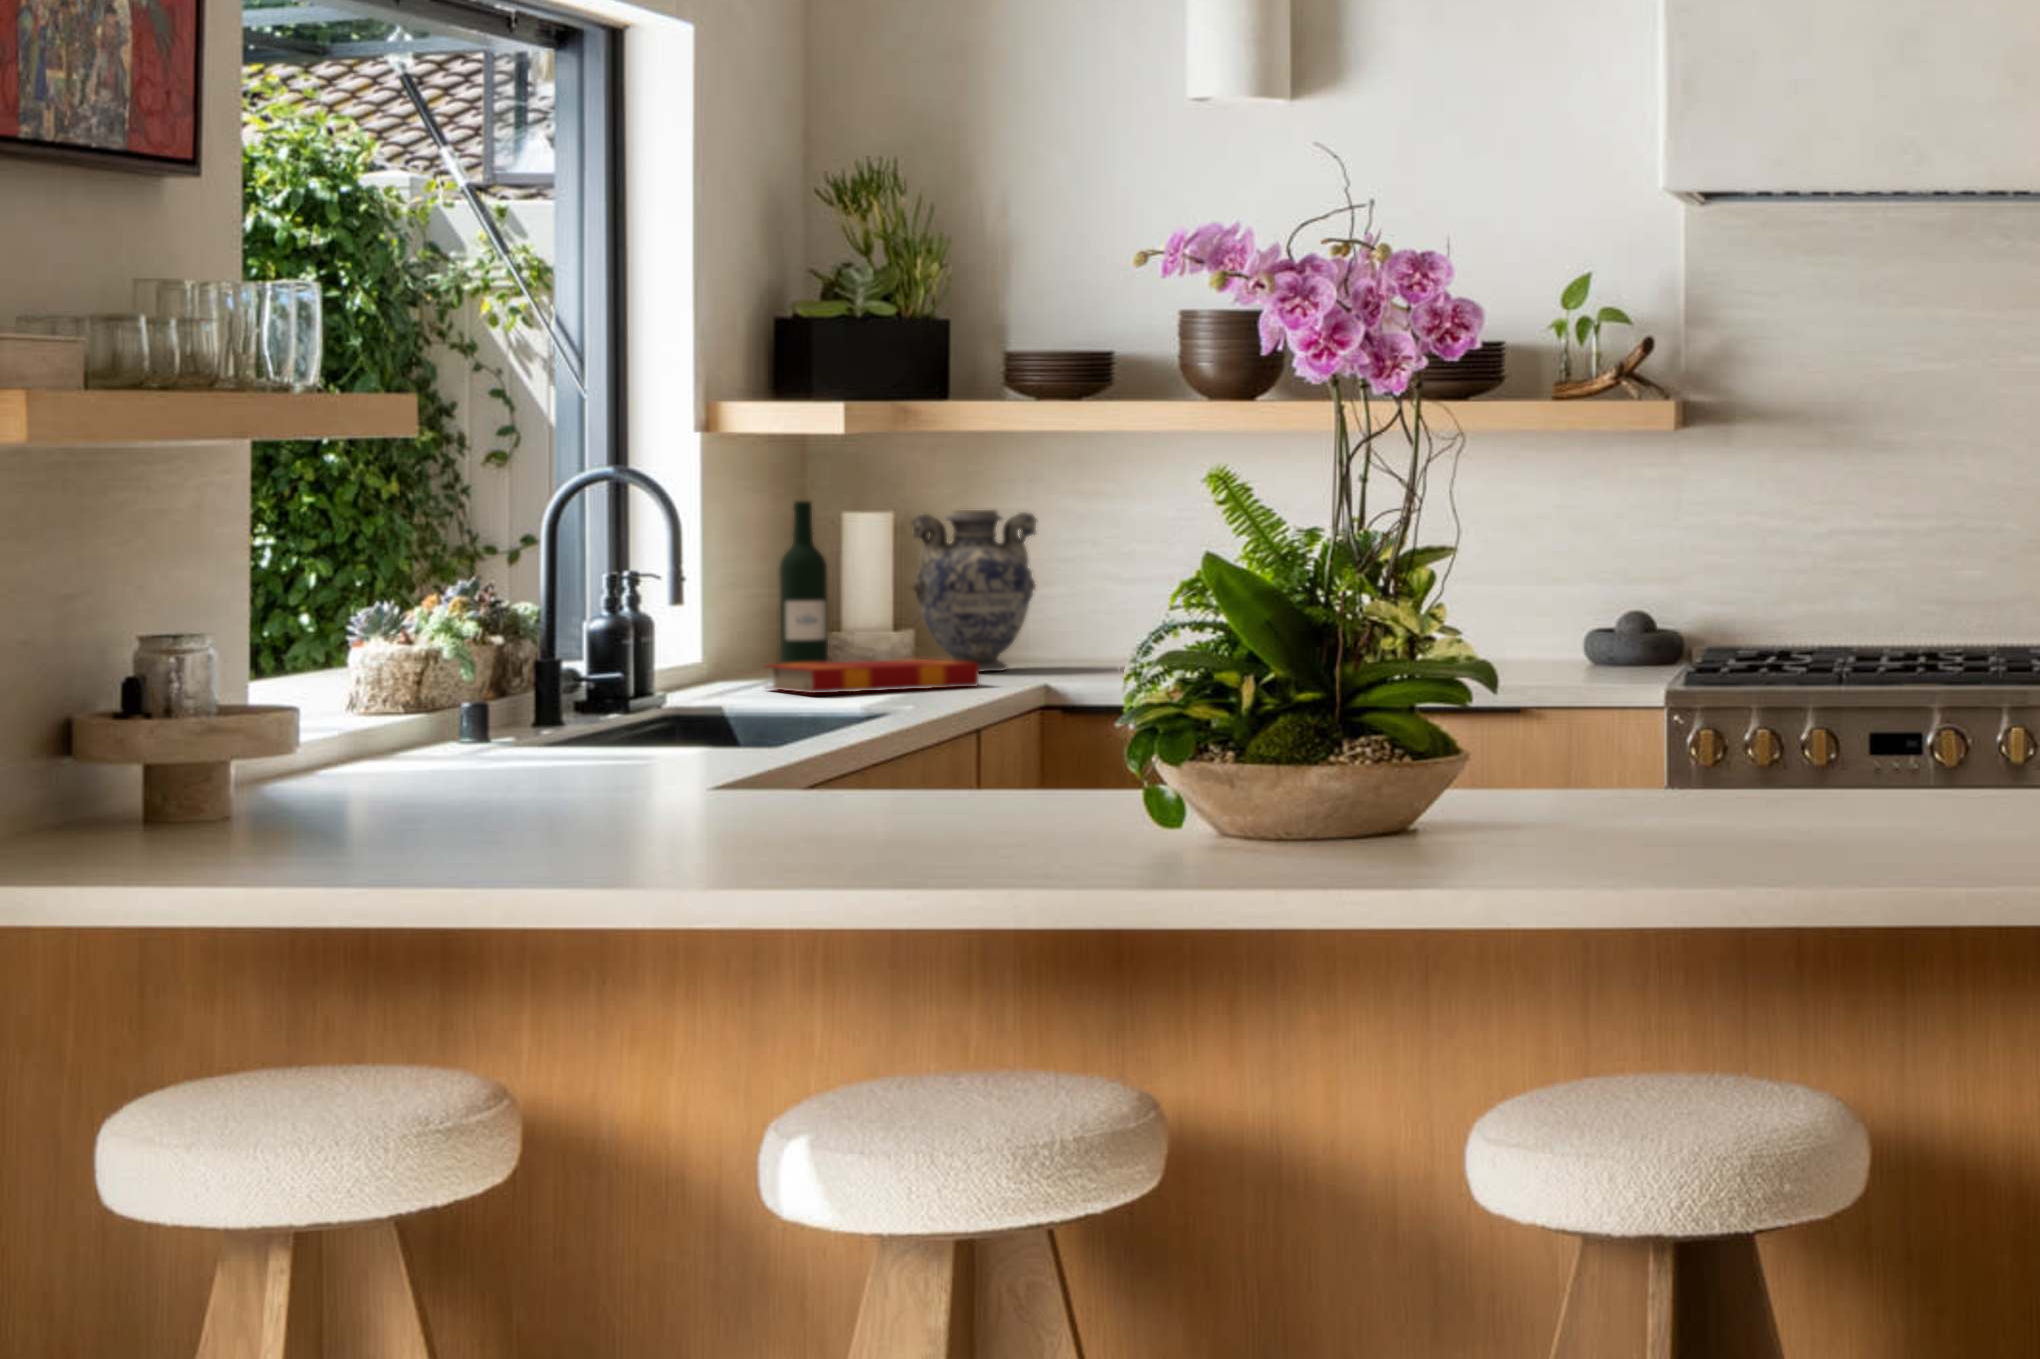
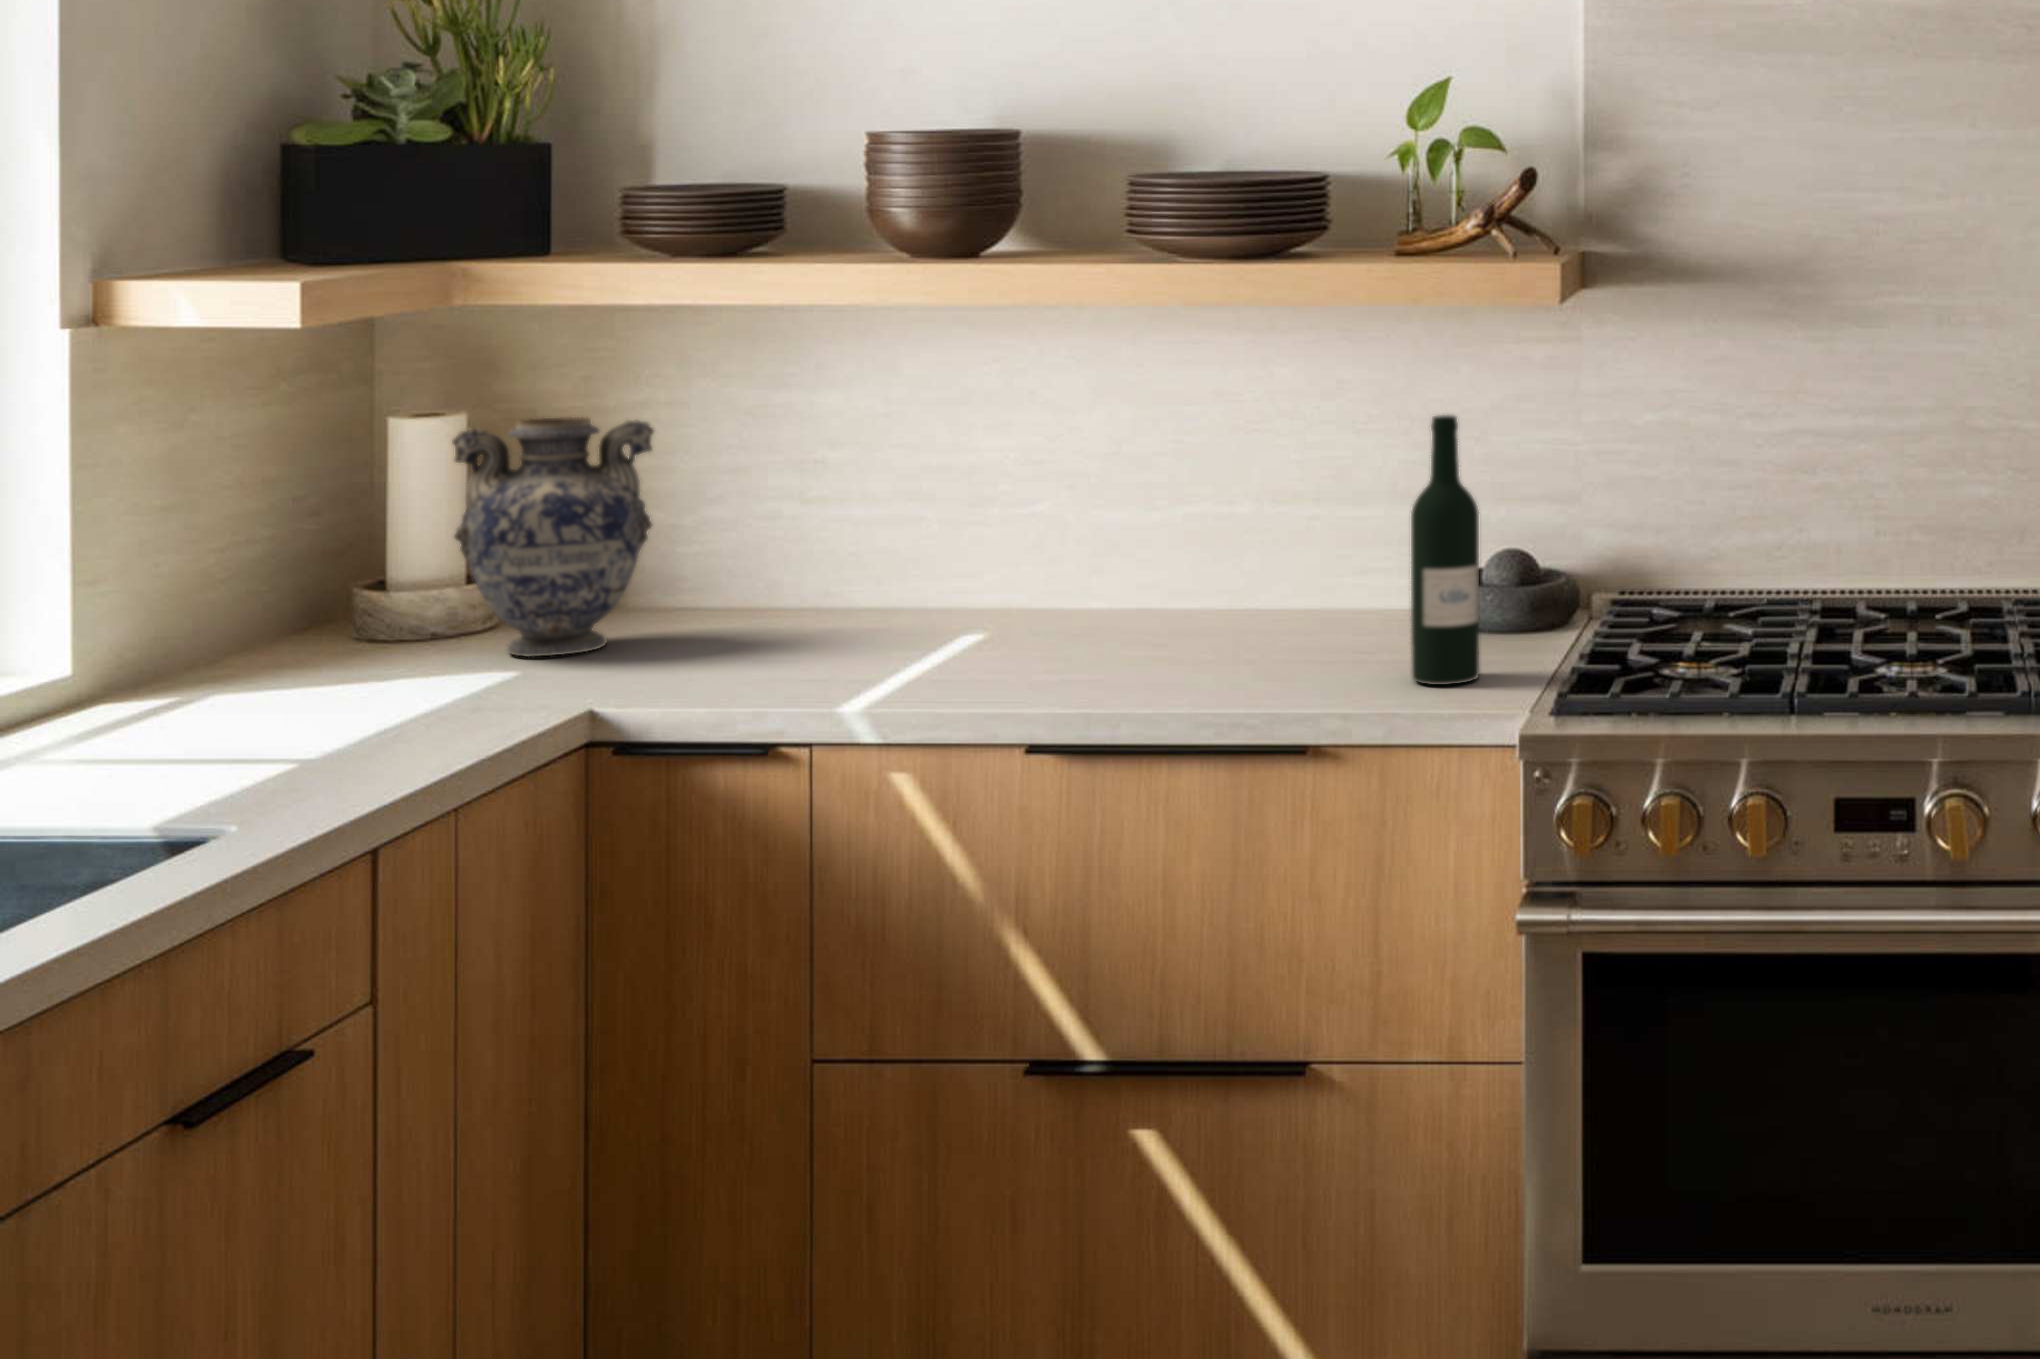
wine bottle: present [779,501,828,664] -> present [1411,415,1479,685]
hardback book: present [767,659,979,693] -> none [141,654,487,753]

